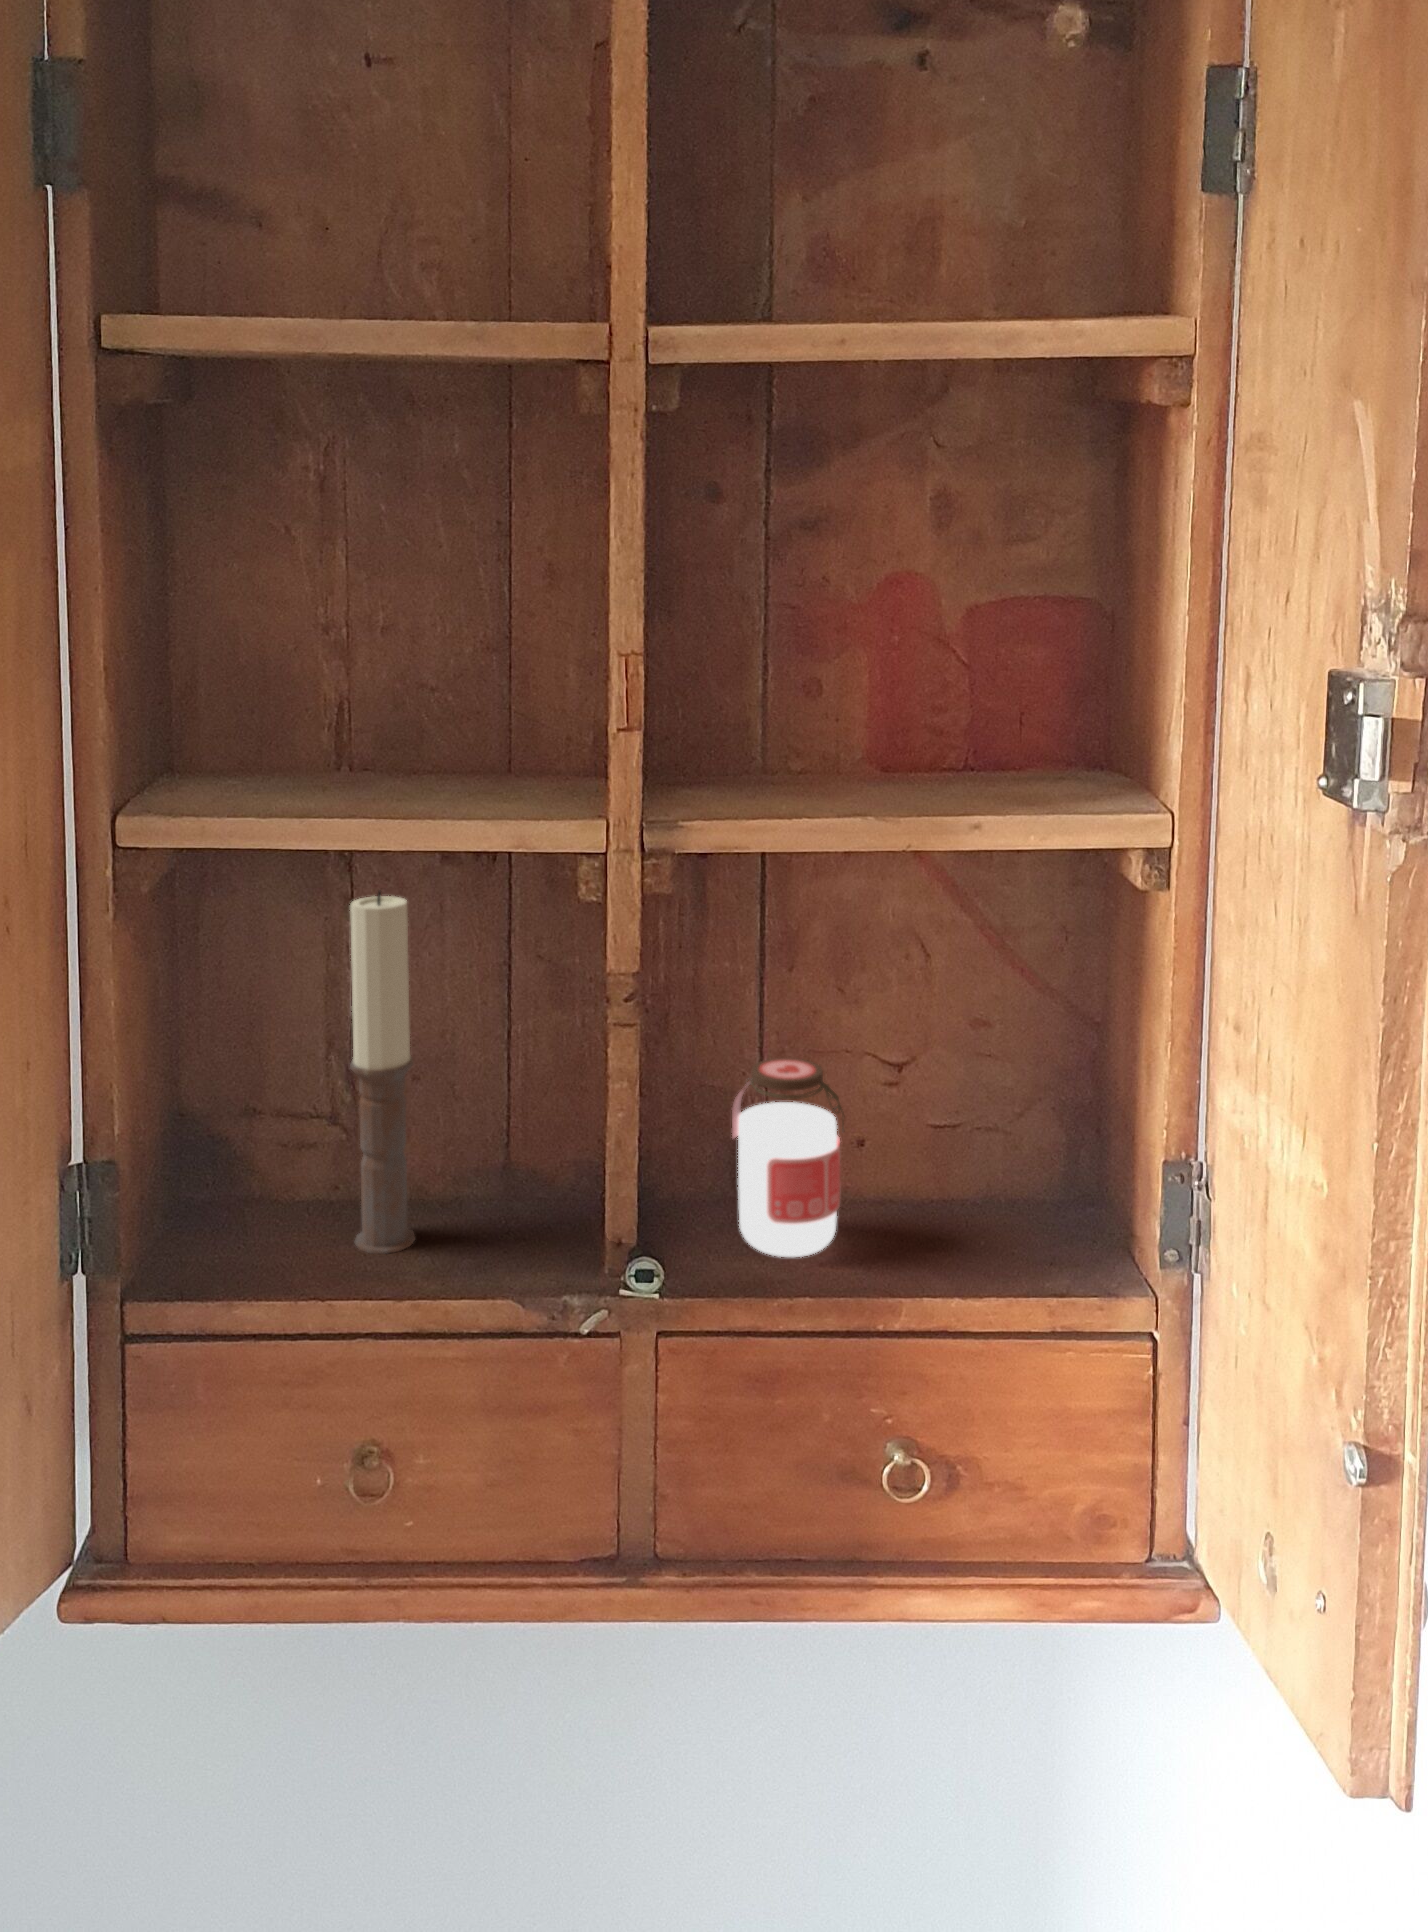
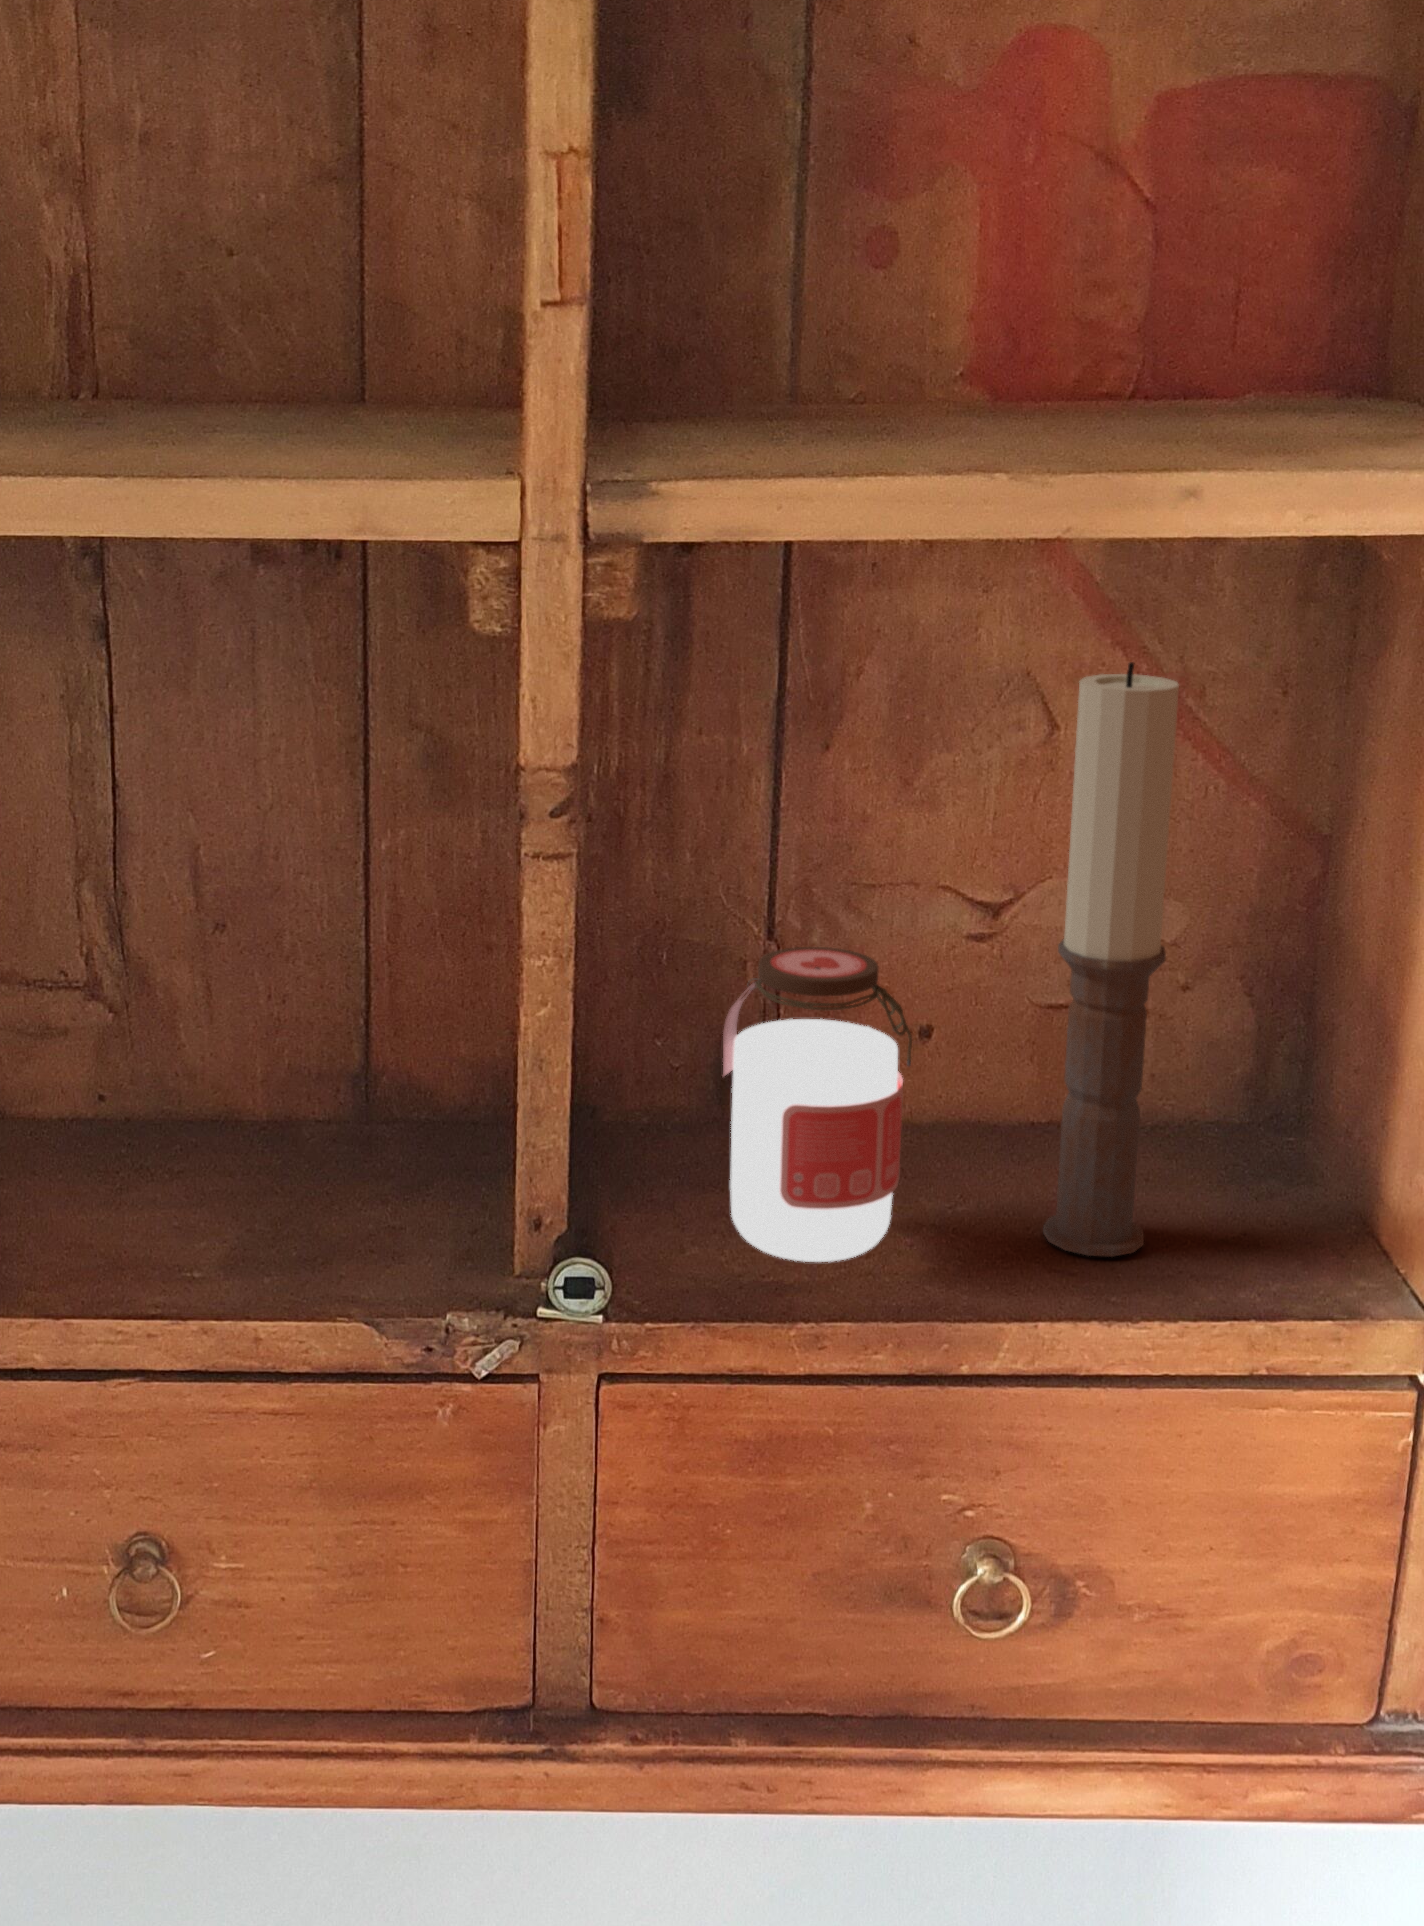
candle: present [350,890,415,1254] -> present [1043,662,1179,1257]

